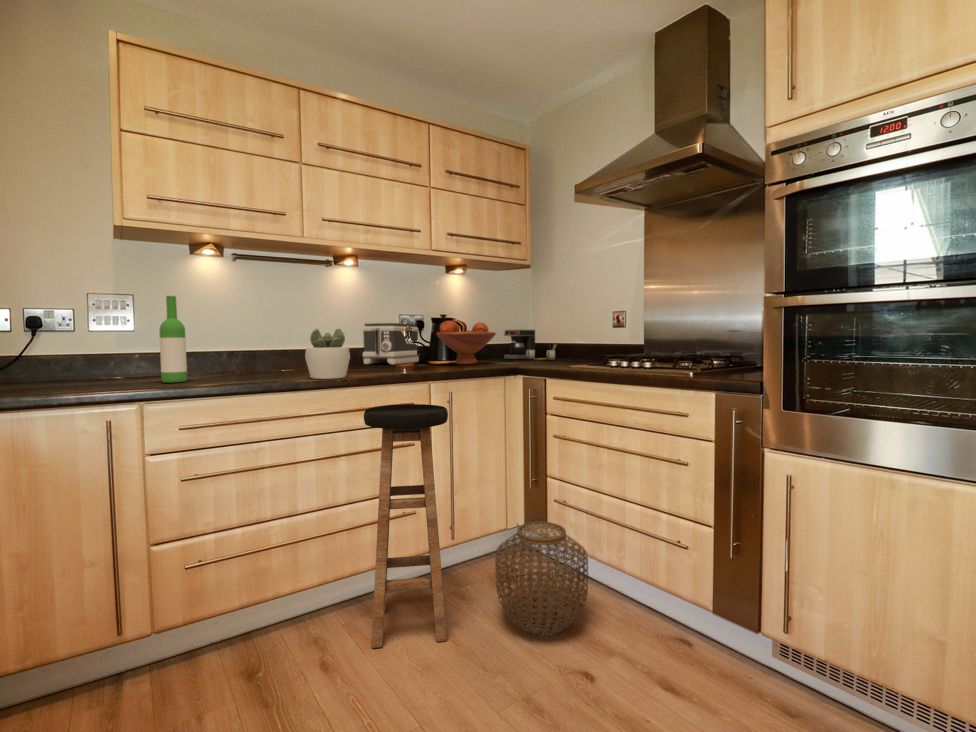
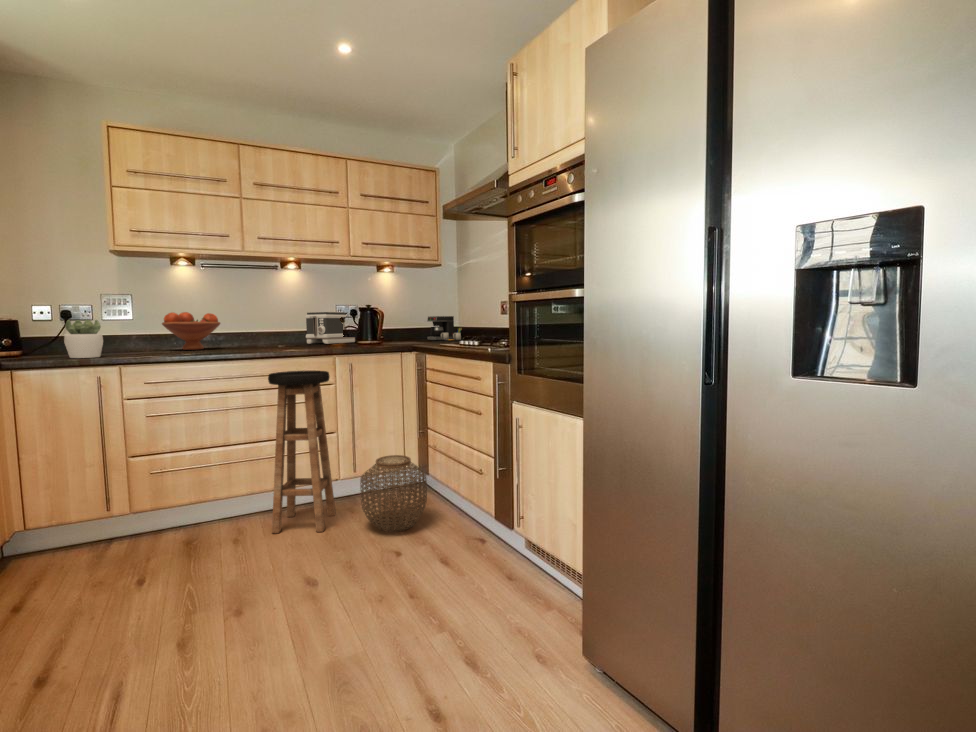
wine bottle: present [160,296,187,383] -> none [138,296,157,354]
fruit bowl: present [436,321,496,365] -> present [162,312,220,350]
succulent plant: present [305,329,350,379] -> present [64,320,103,358]

